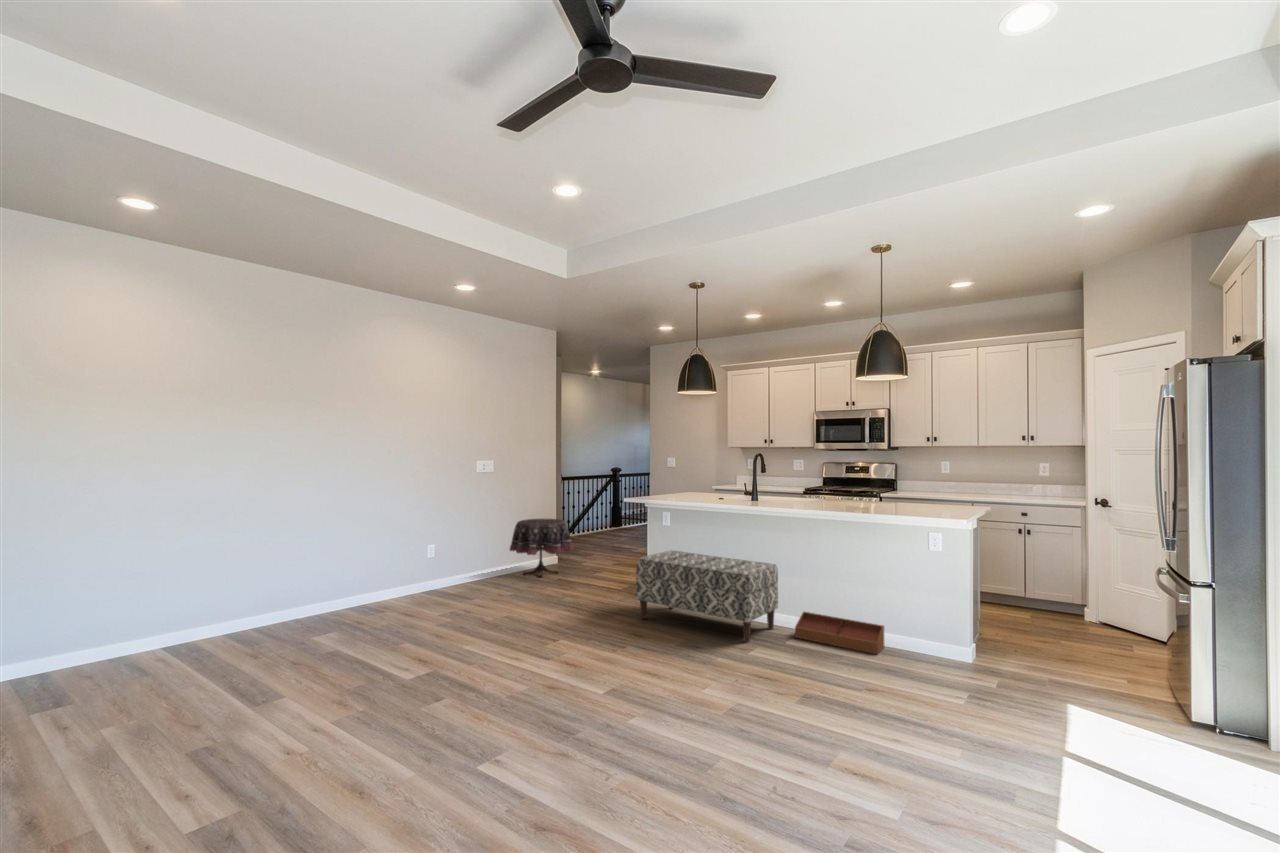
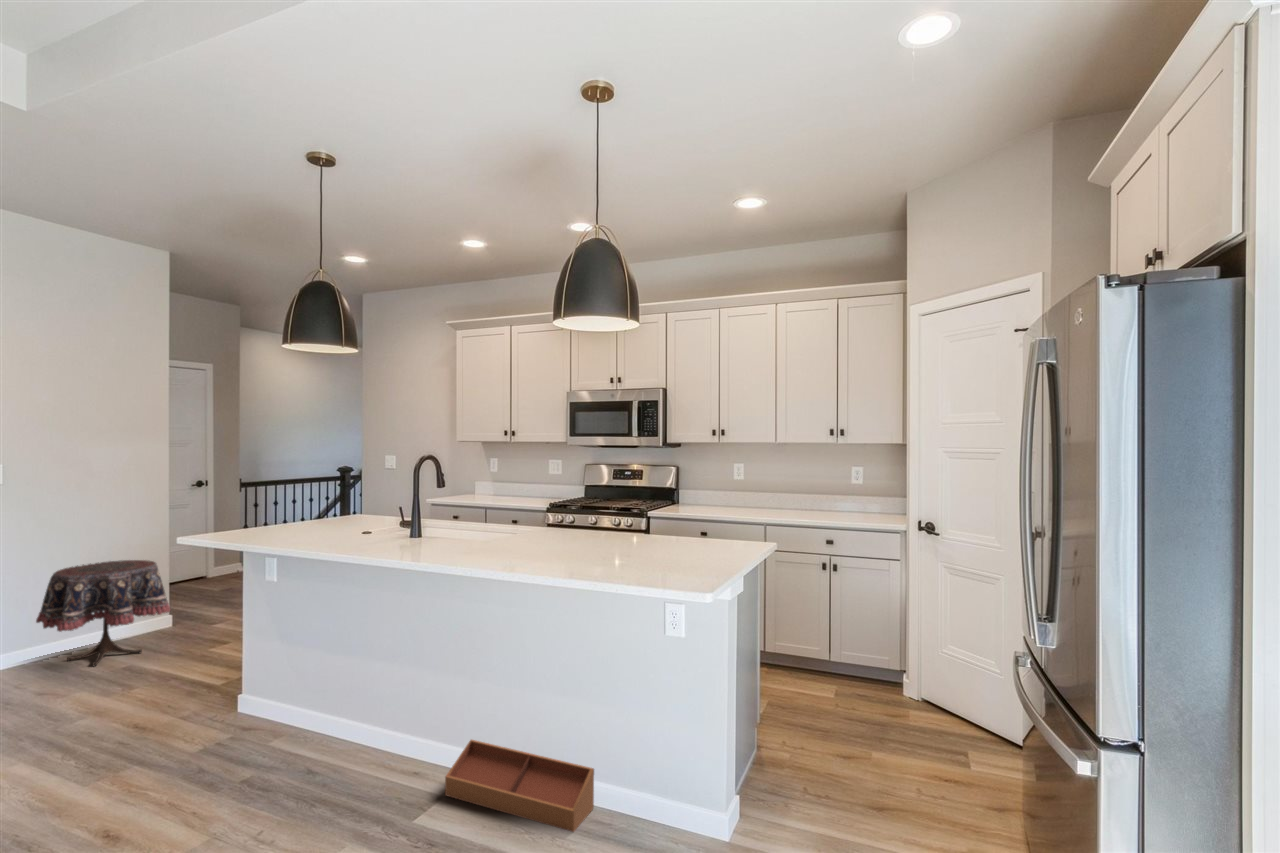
bench: present [636,551,778,643] -> none [166,627,433,826]

